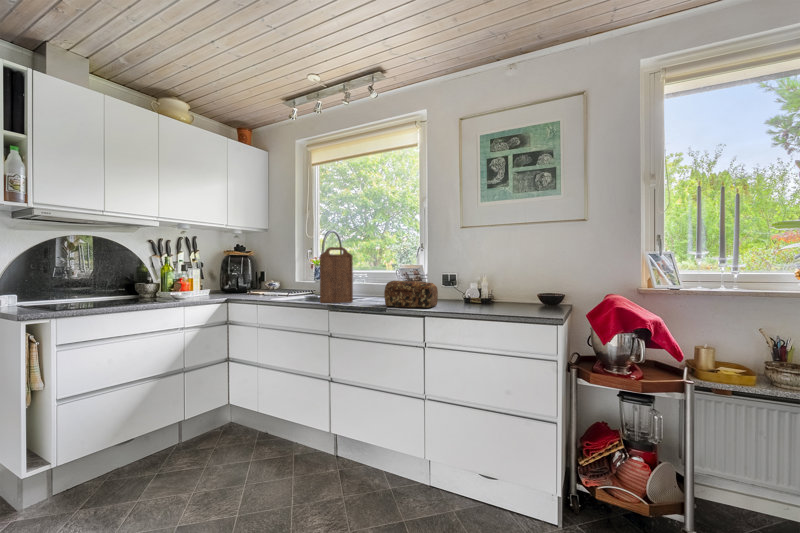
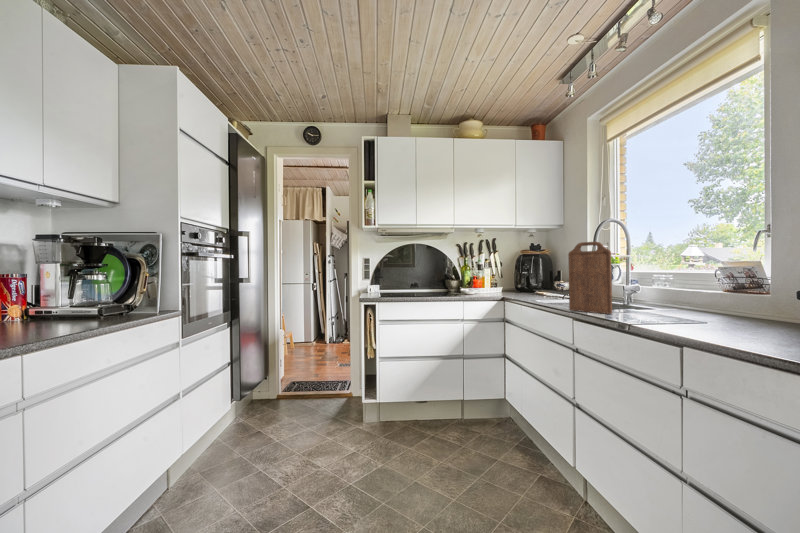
bread loaf: present [384,281,438,308] -> none [638,288,749,337]

